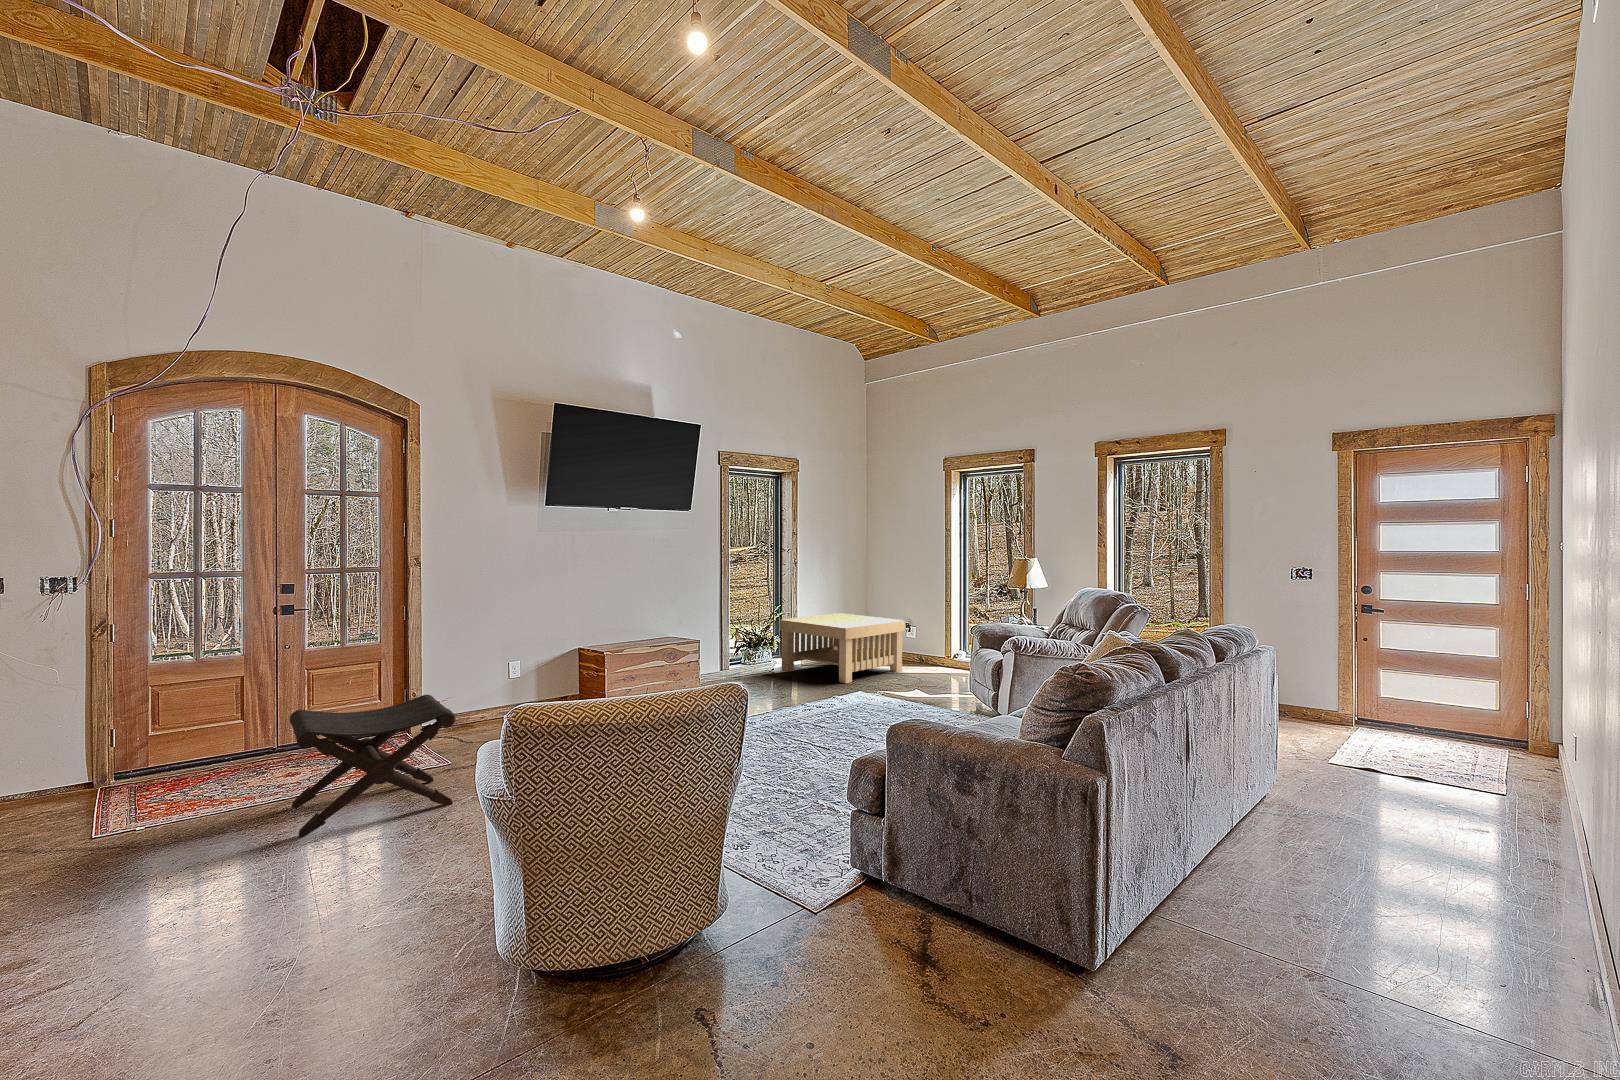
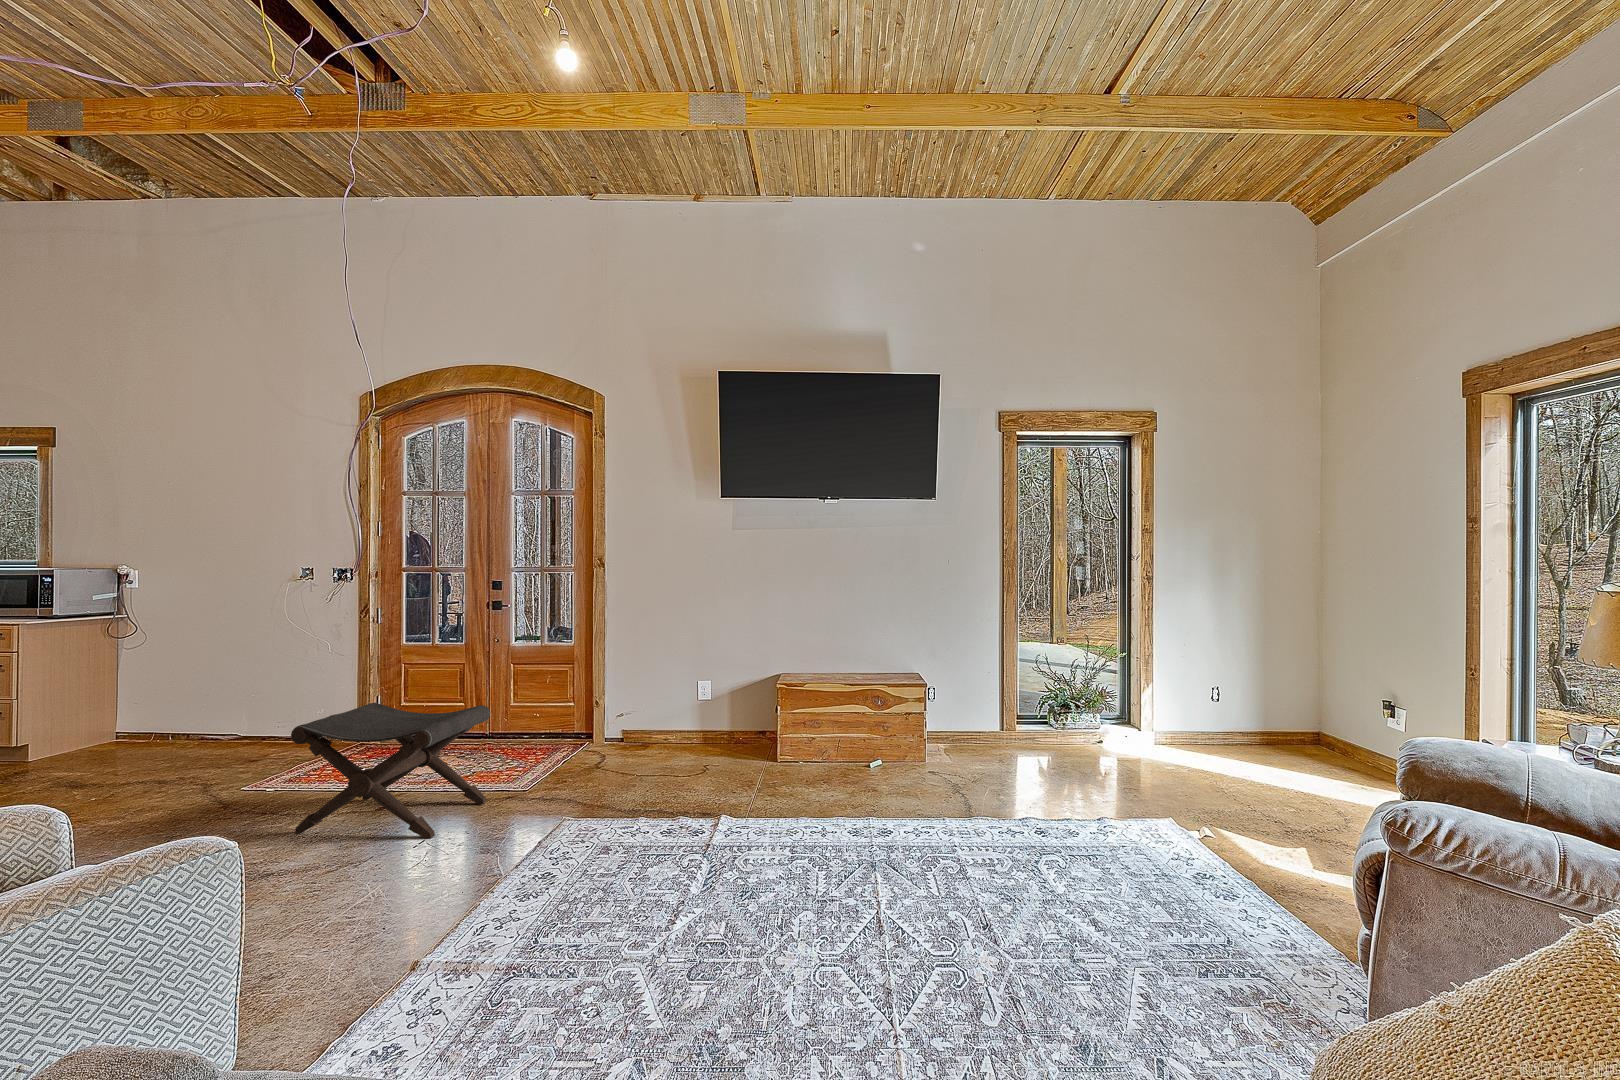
coffee table: present [780,613,905,683] -> none [1113,664,1359,791]

